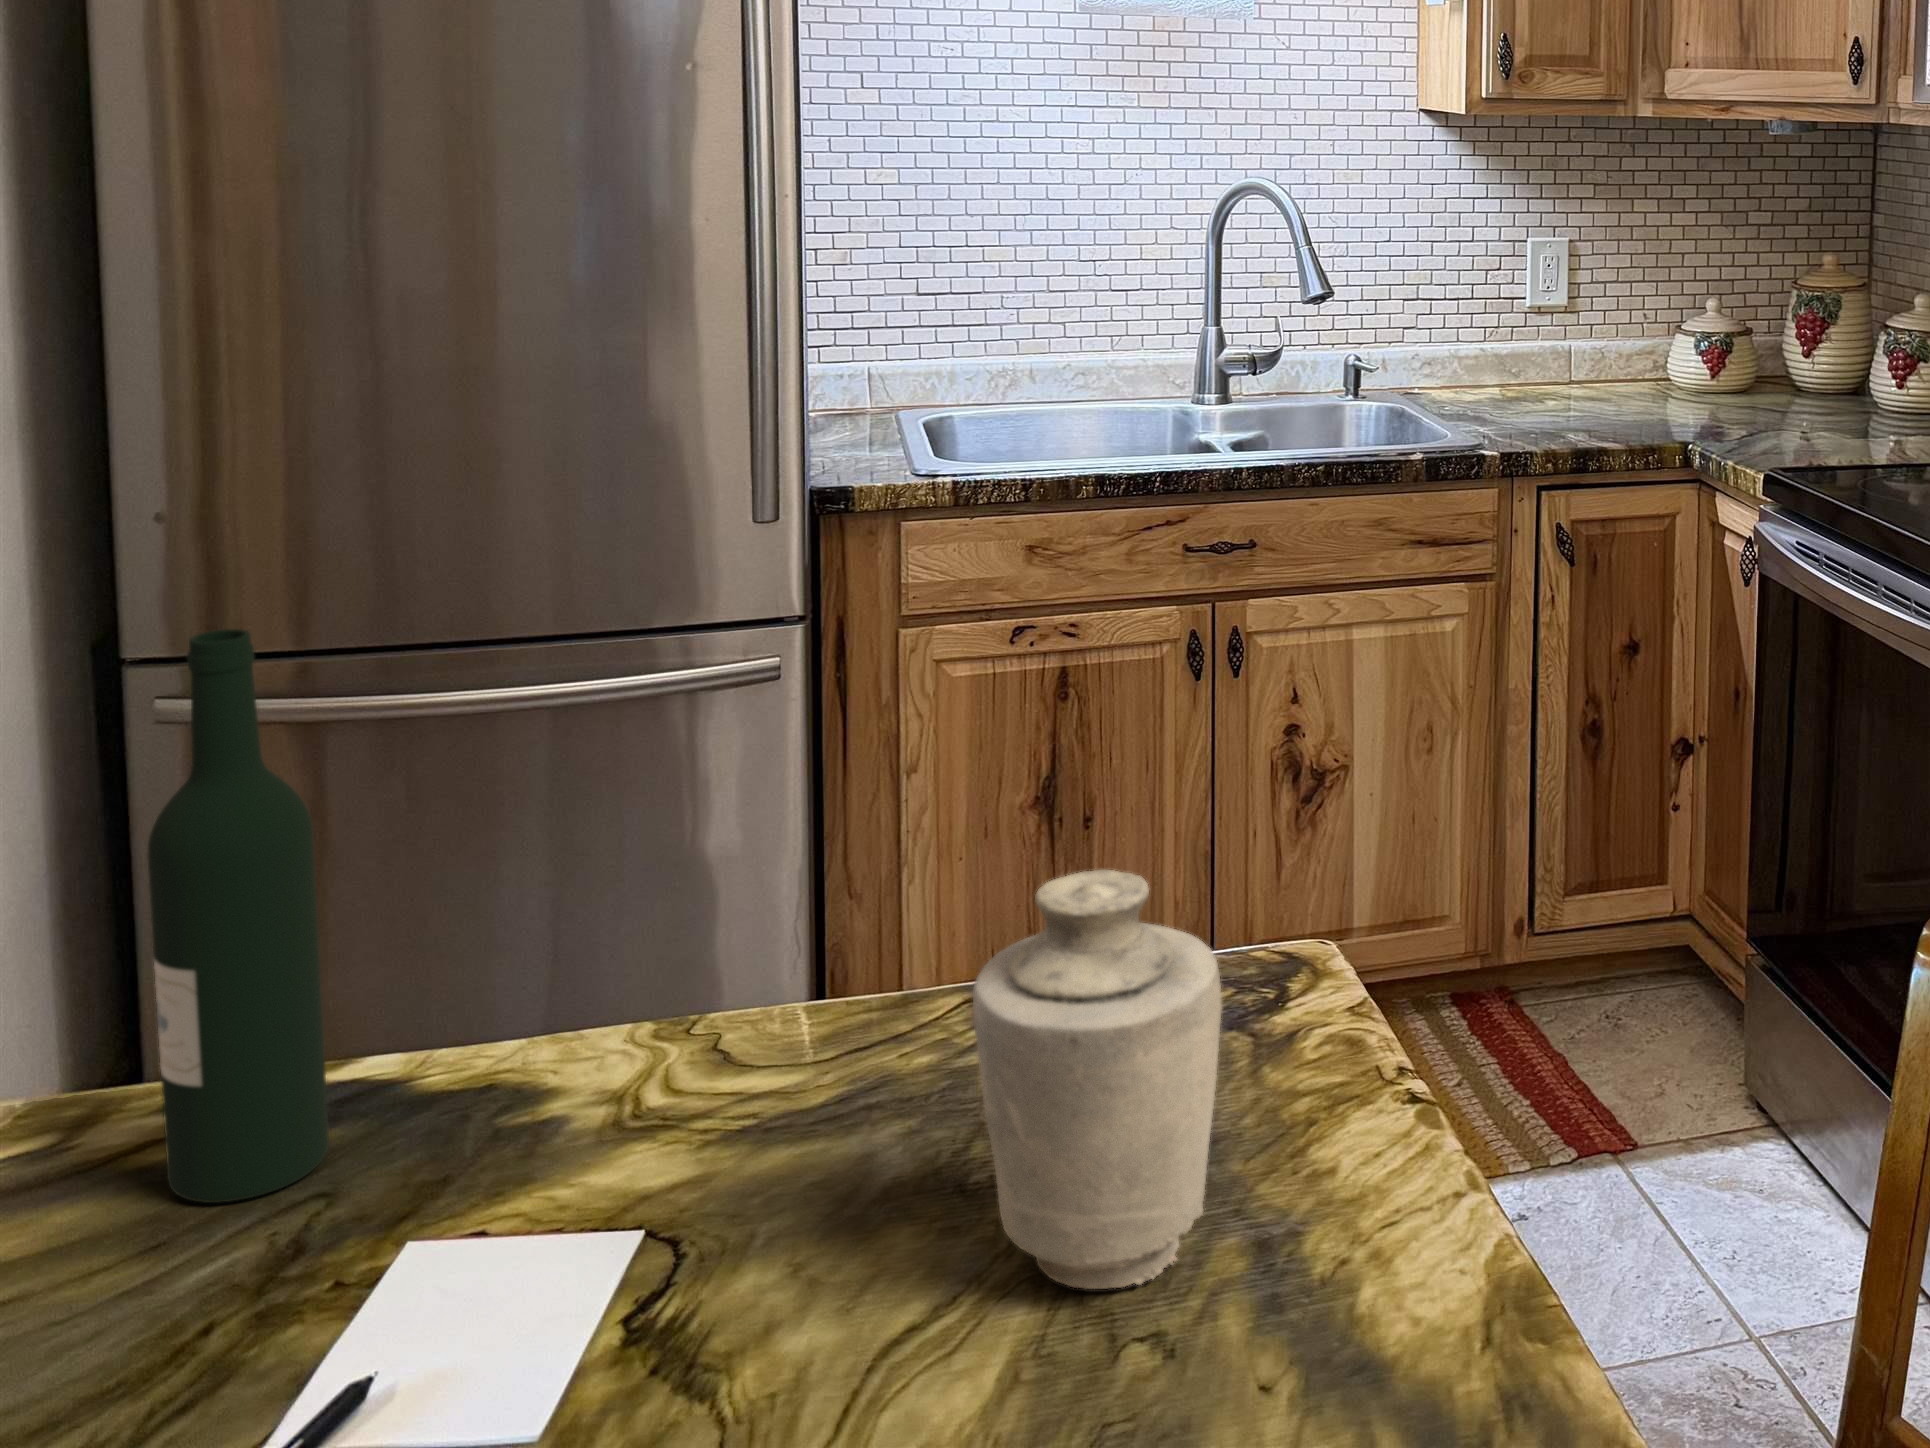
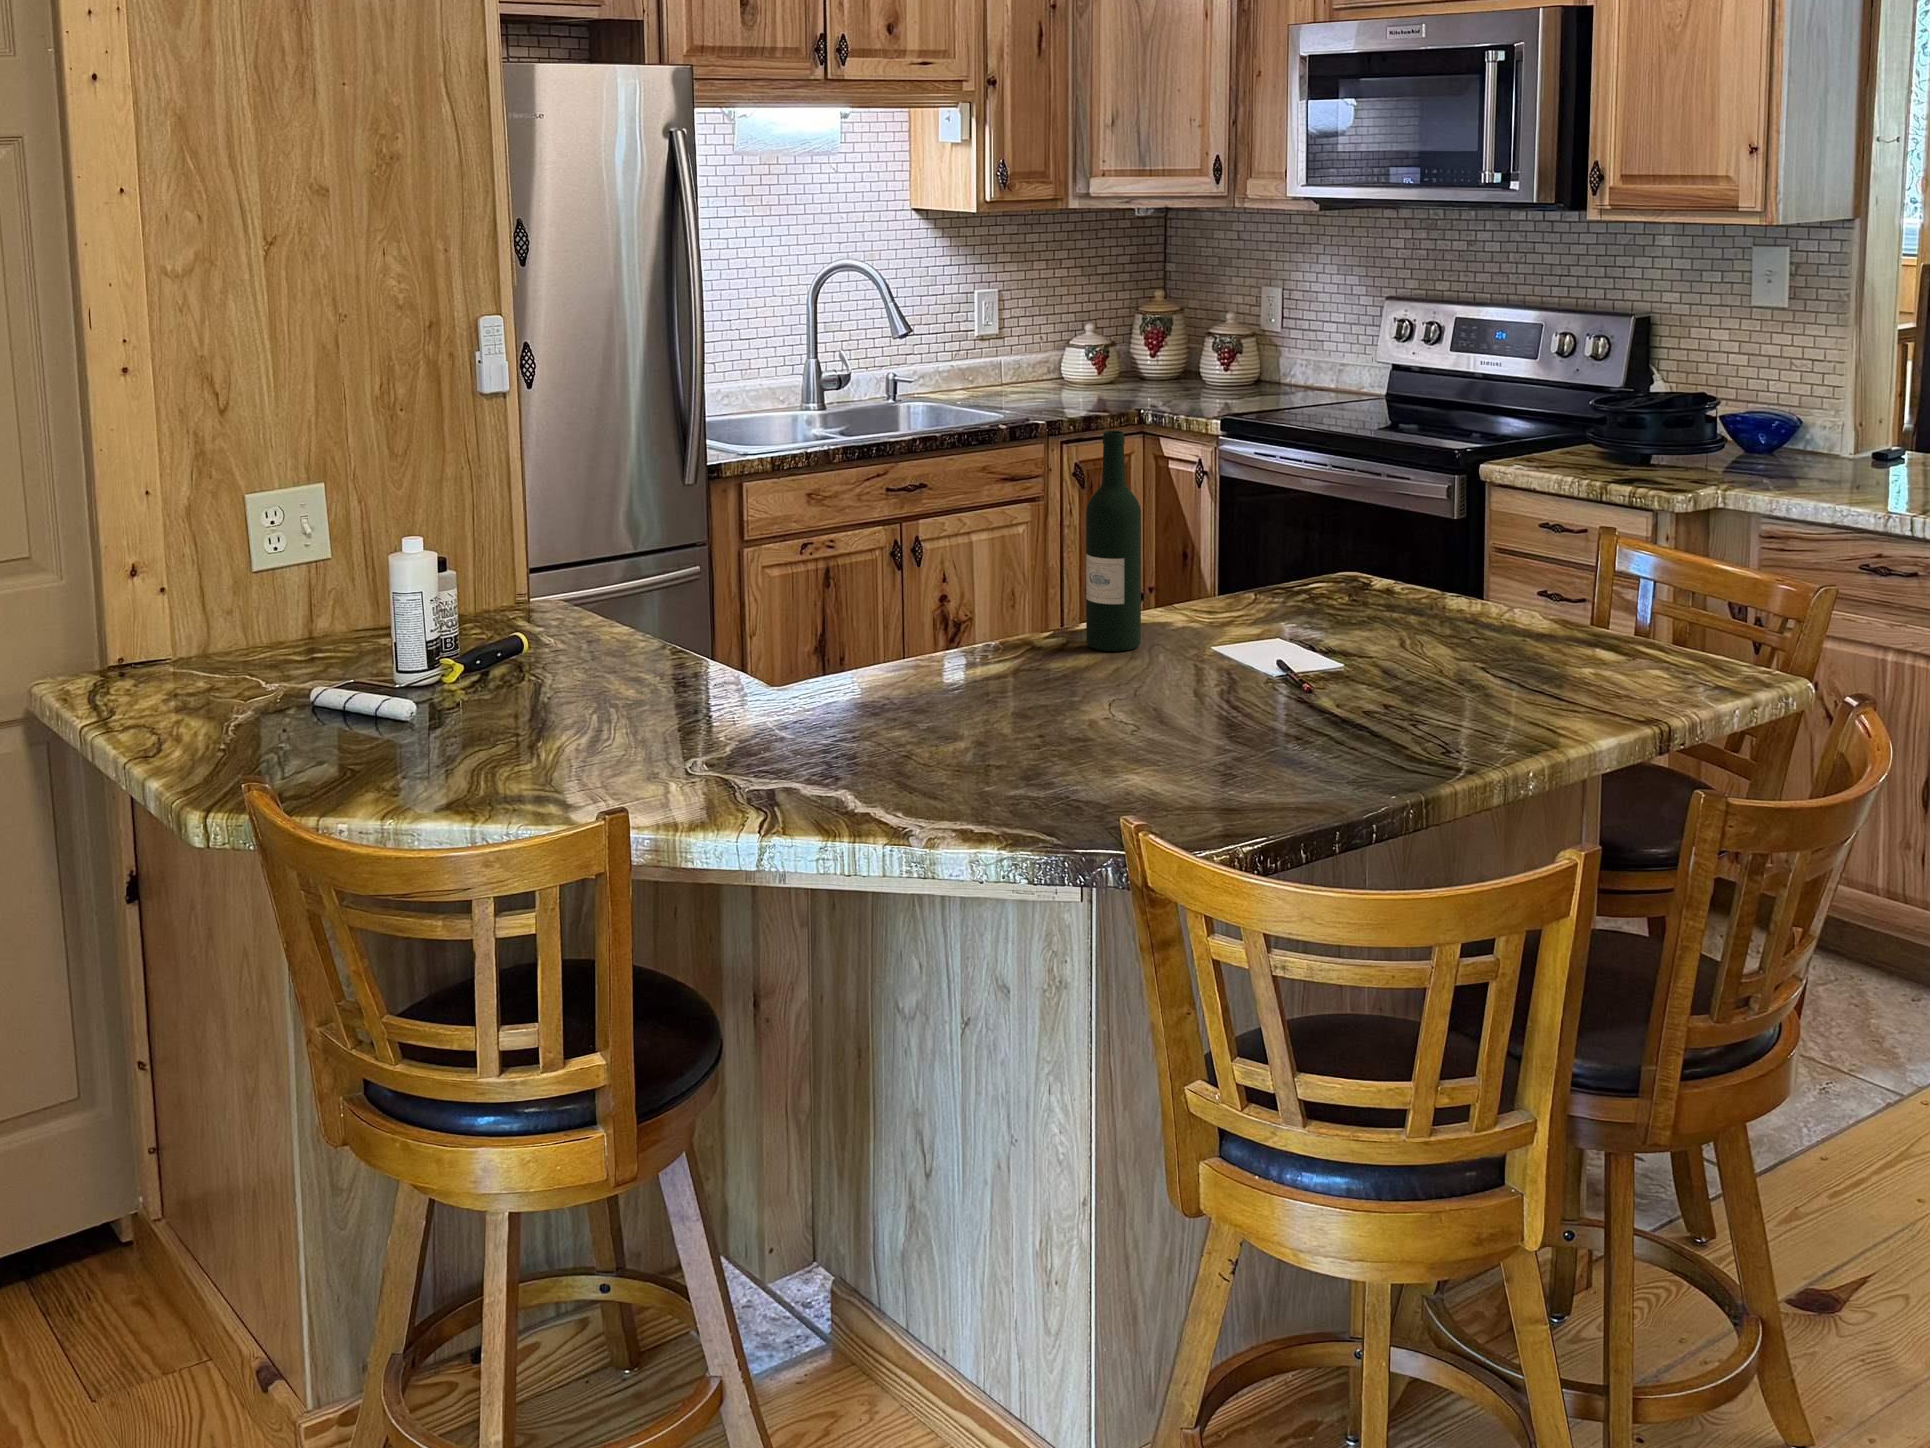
vase: present [973,870,1222,1289] -> none [1405,488,1494,631]

